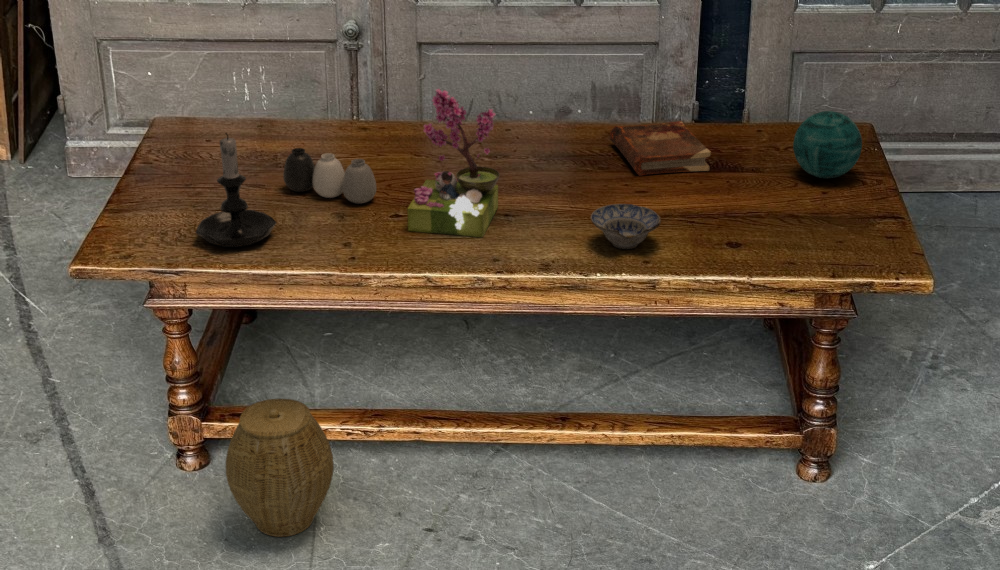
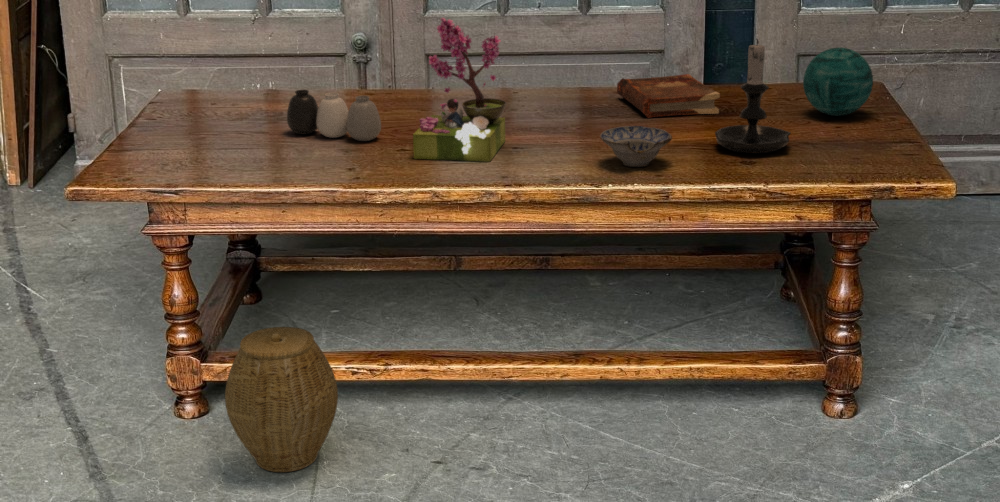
candle holder: present [196,133,276,247] -> present [715,39,791,153]

